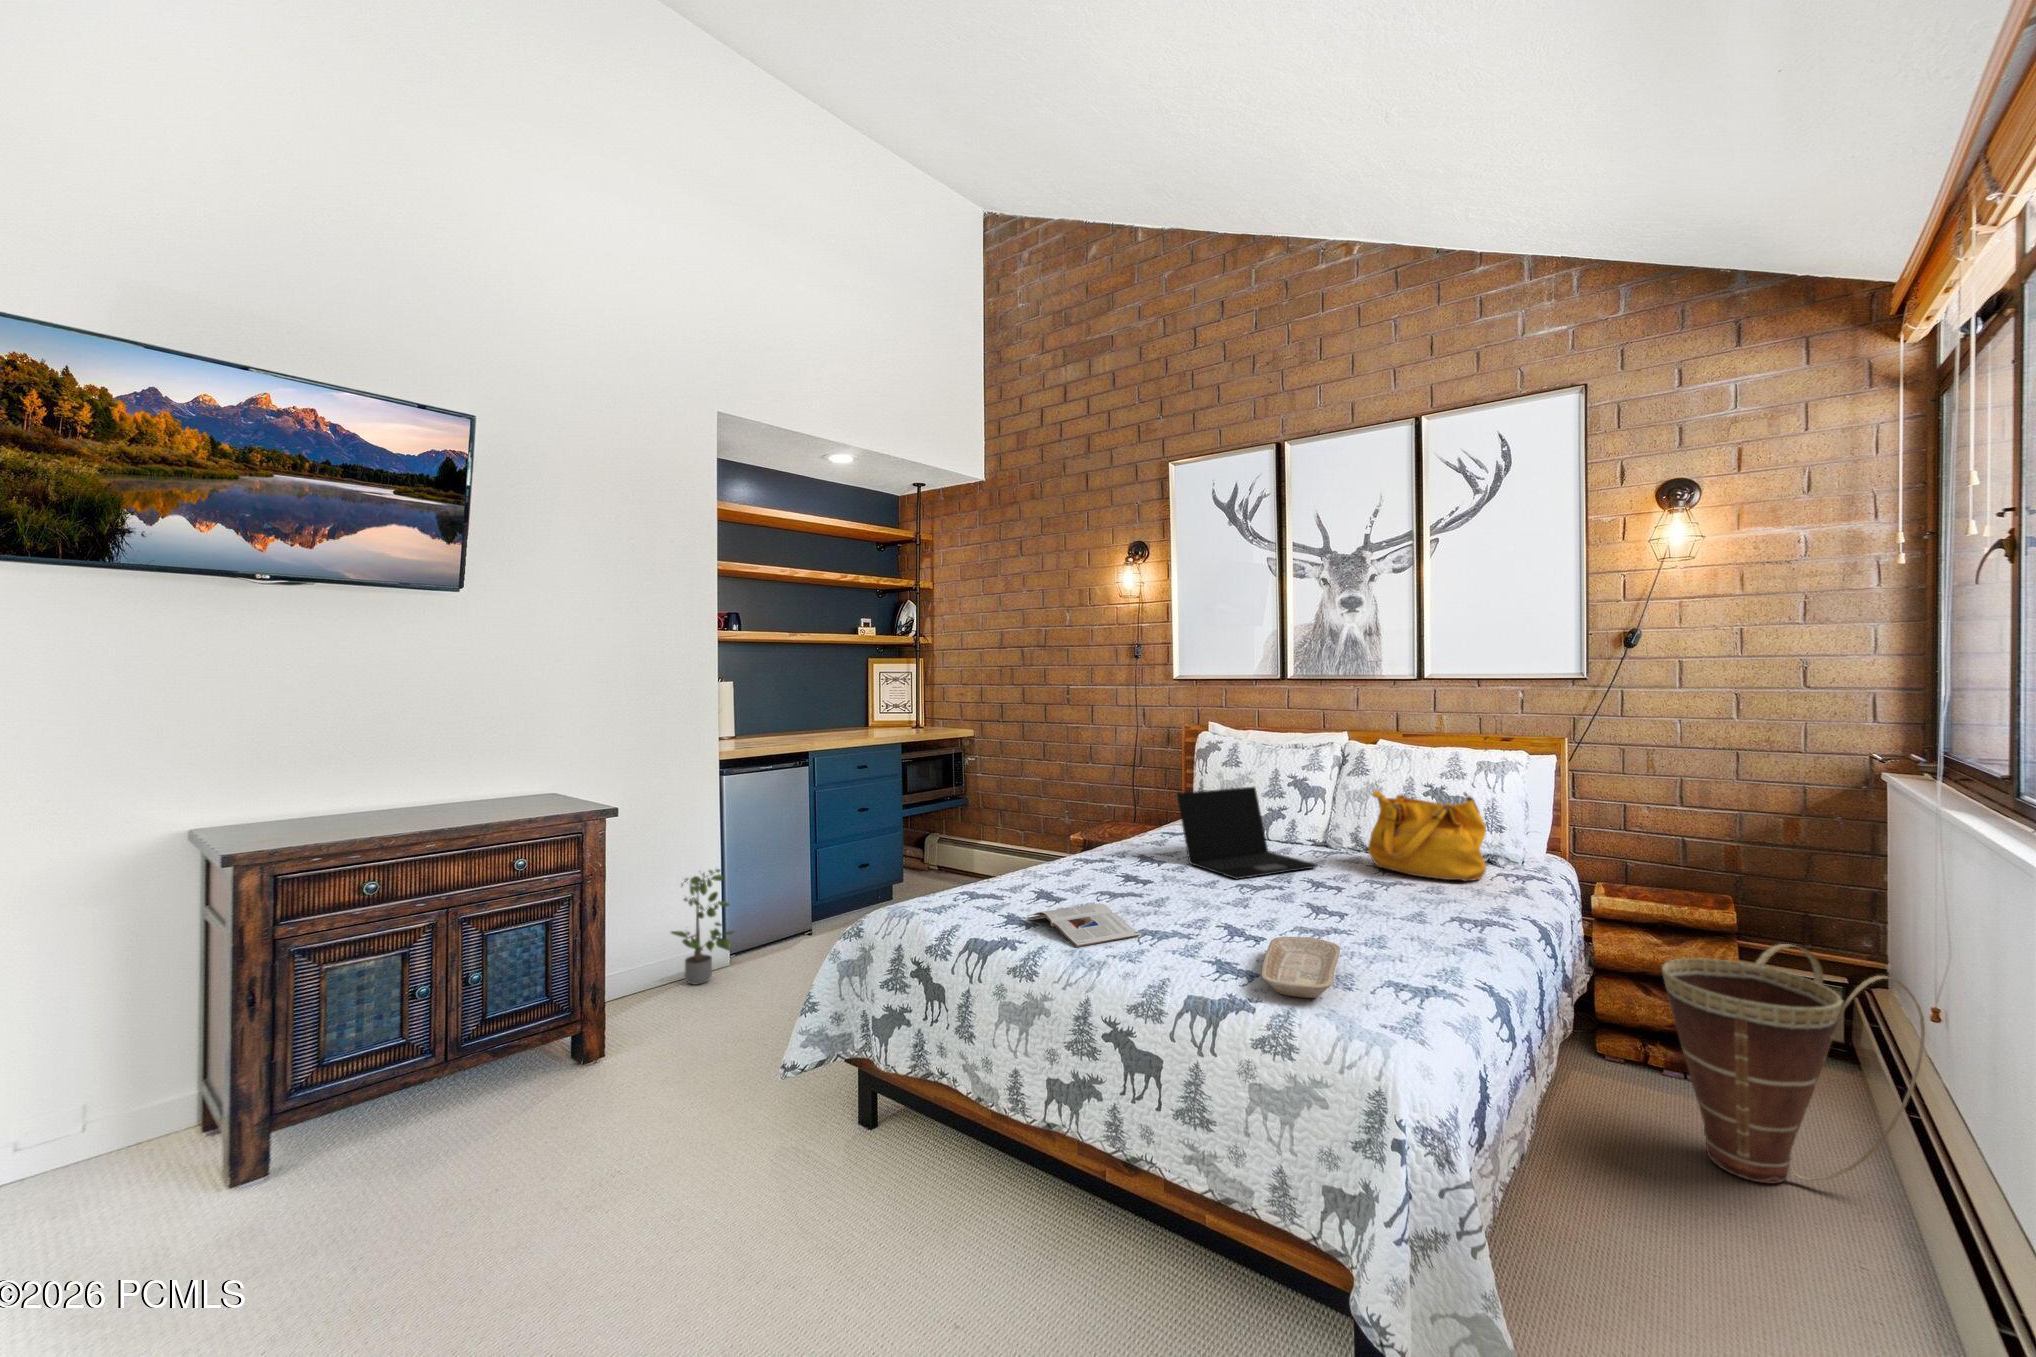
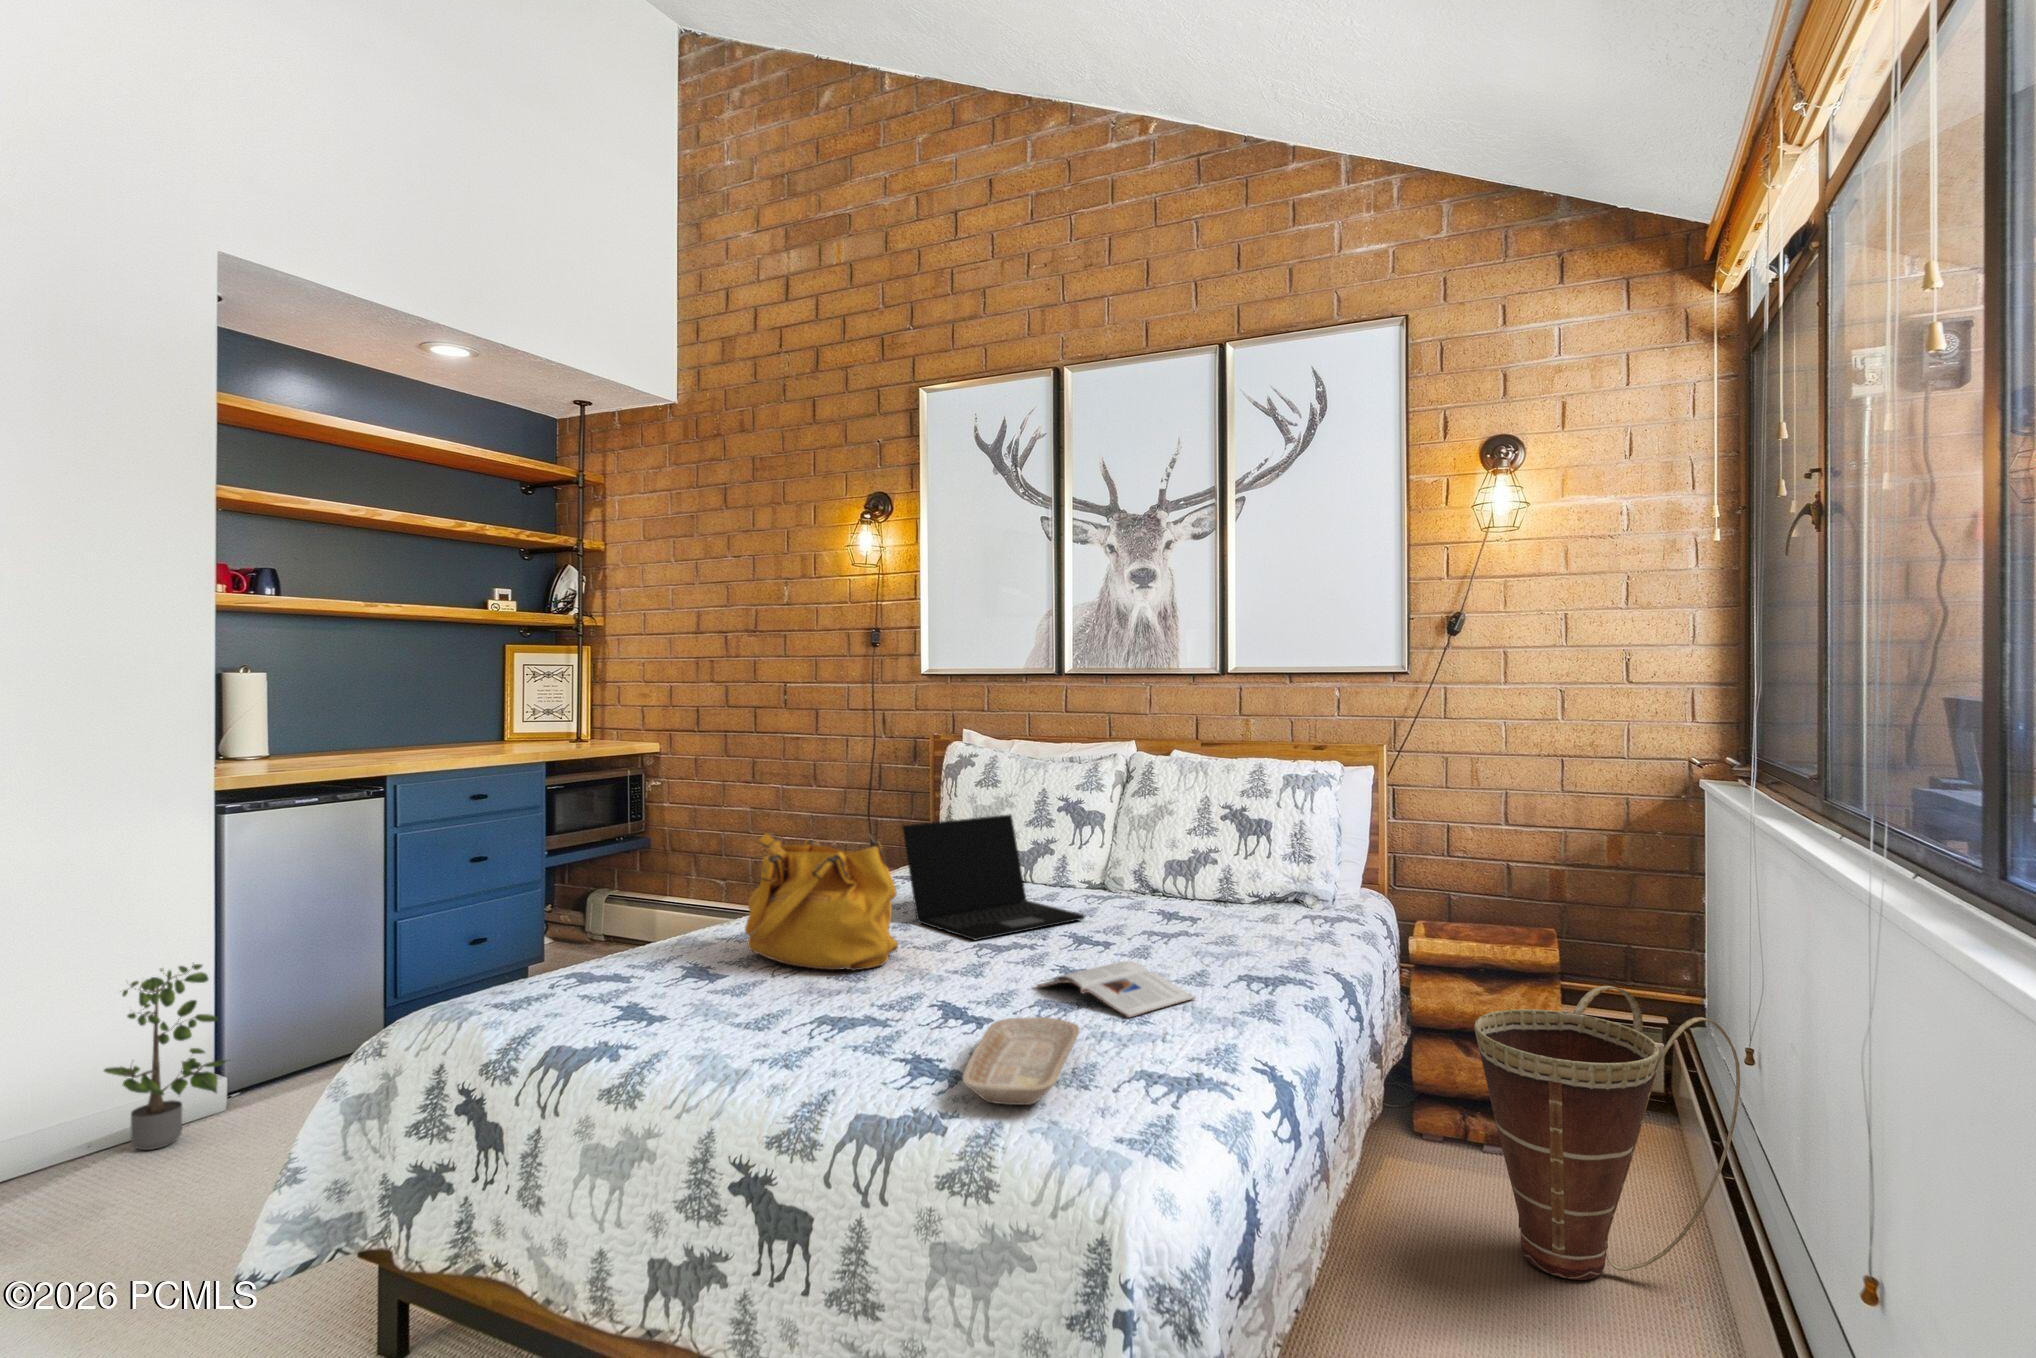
handbag: present [1368,790,1486,881] -> present [745,833,898,971]
magazine: present [1028,904,1140,947] -> present [1038,961,1195,1018]

